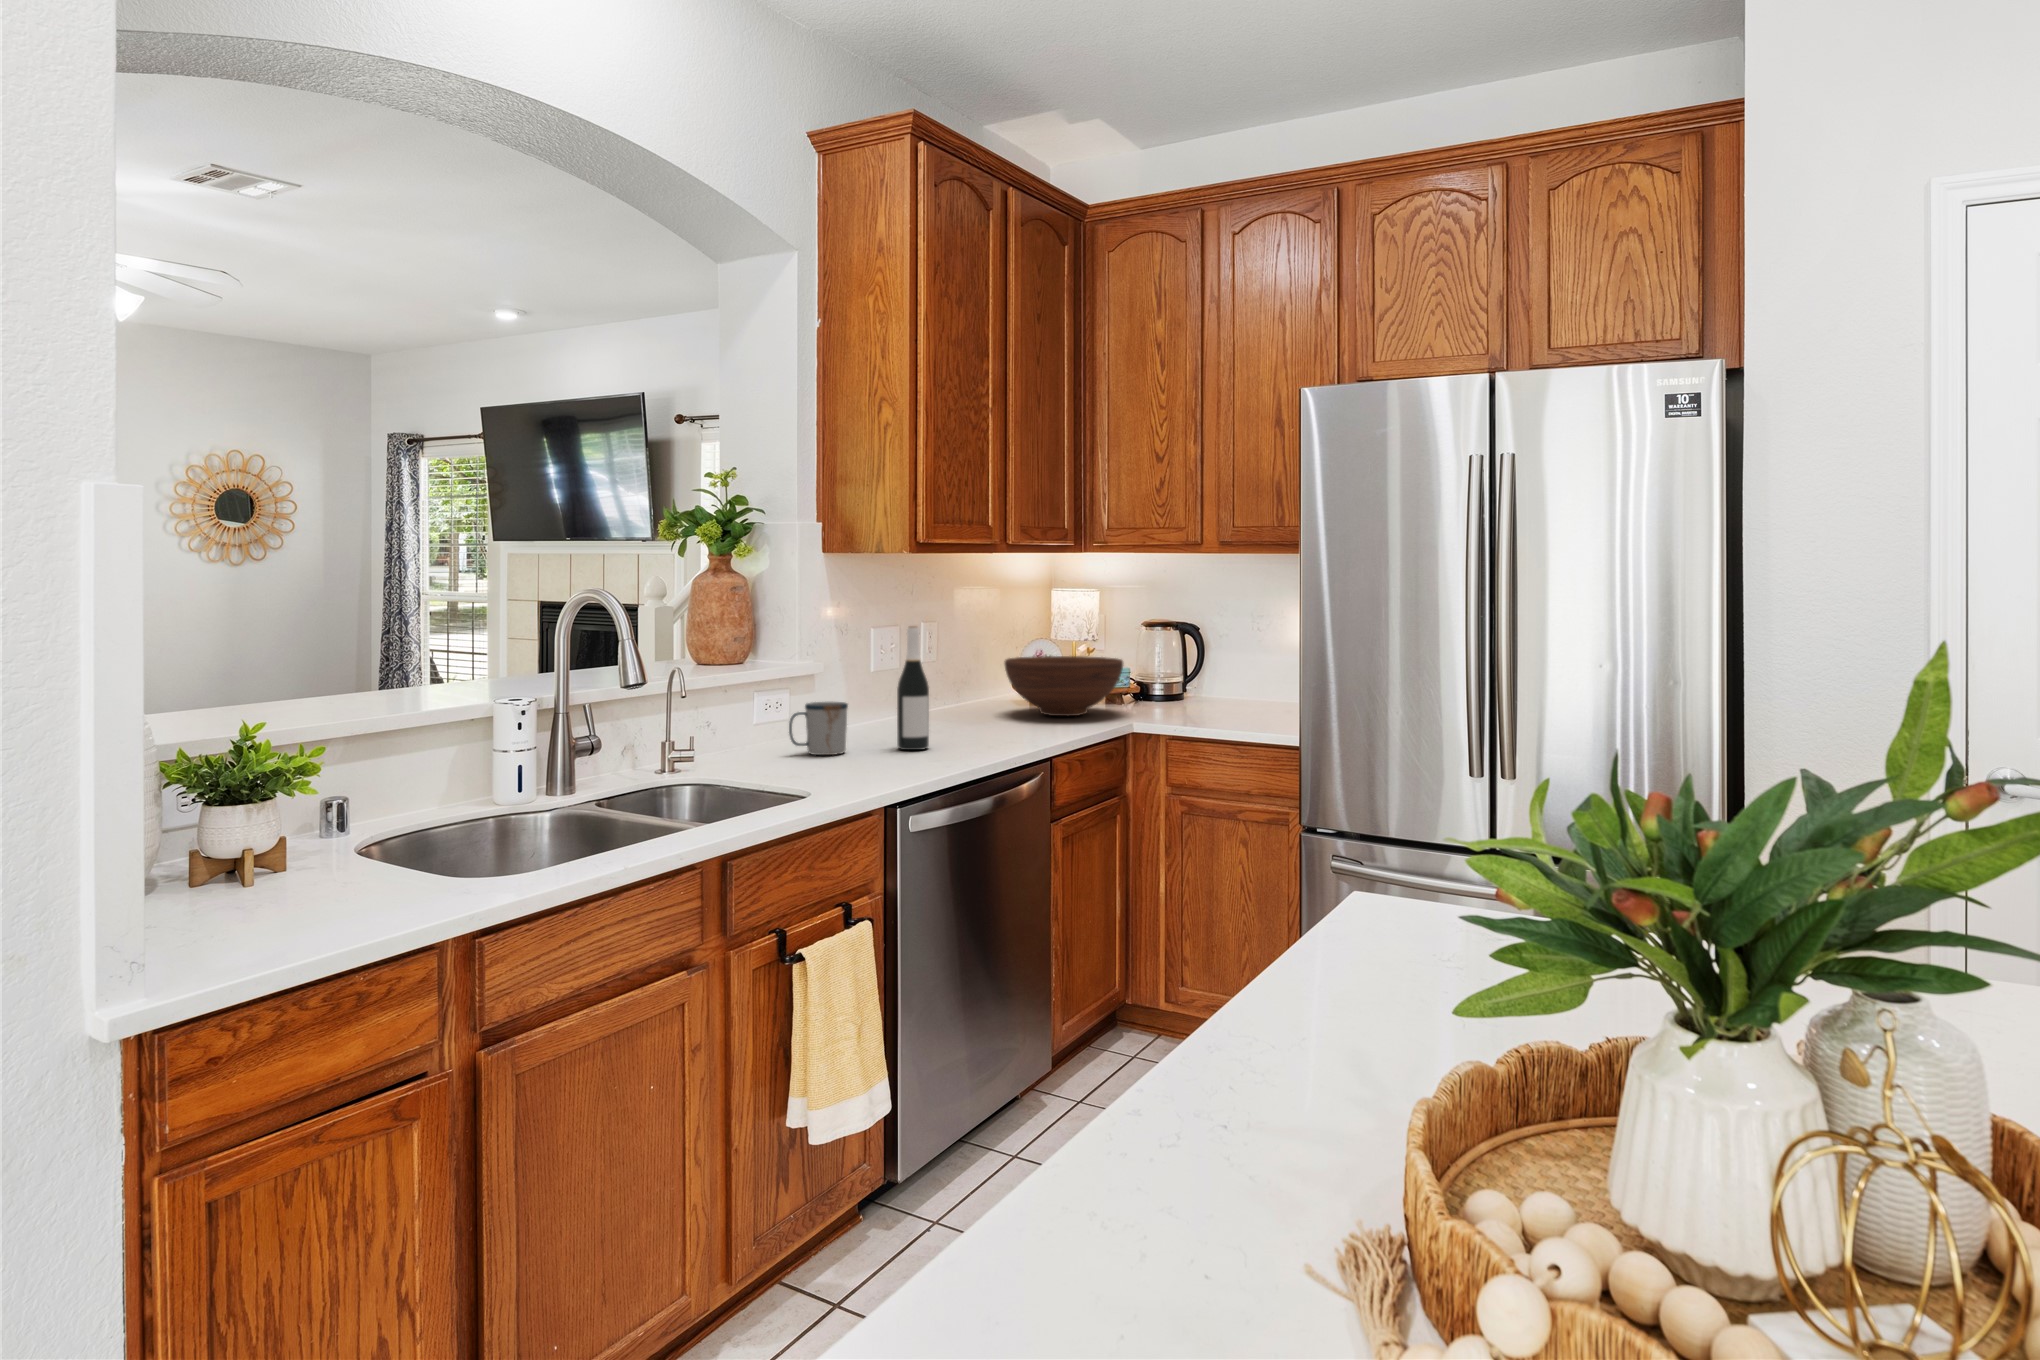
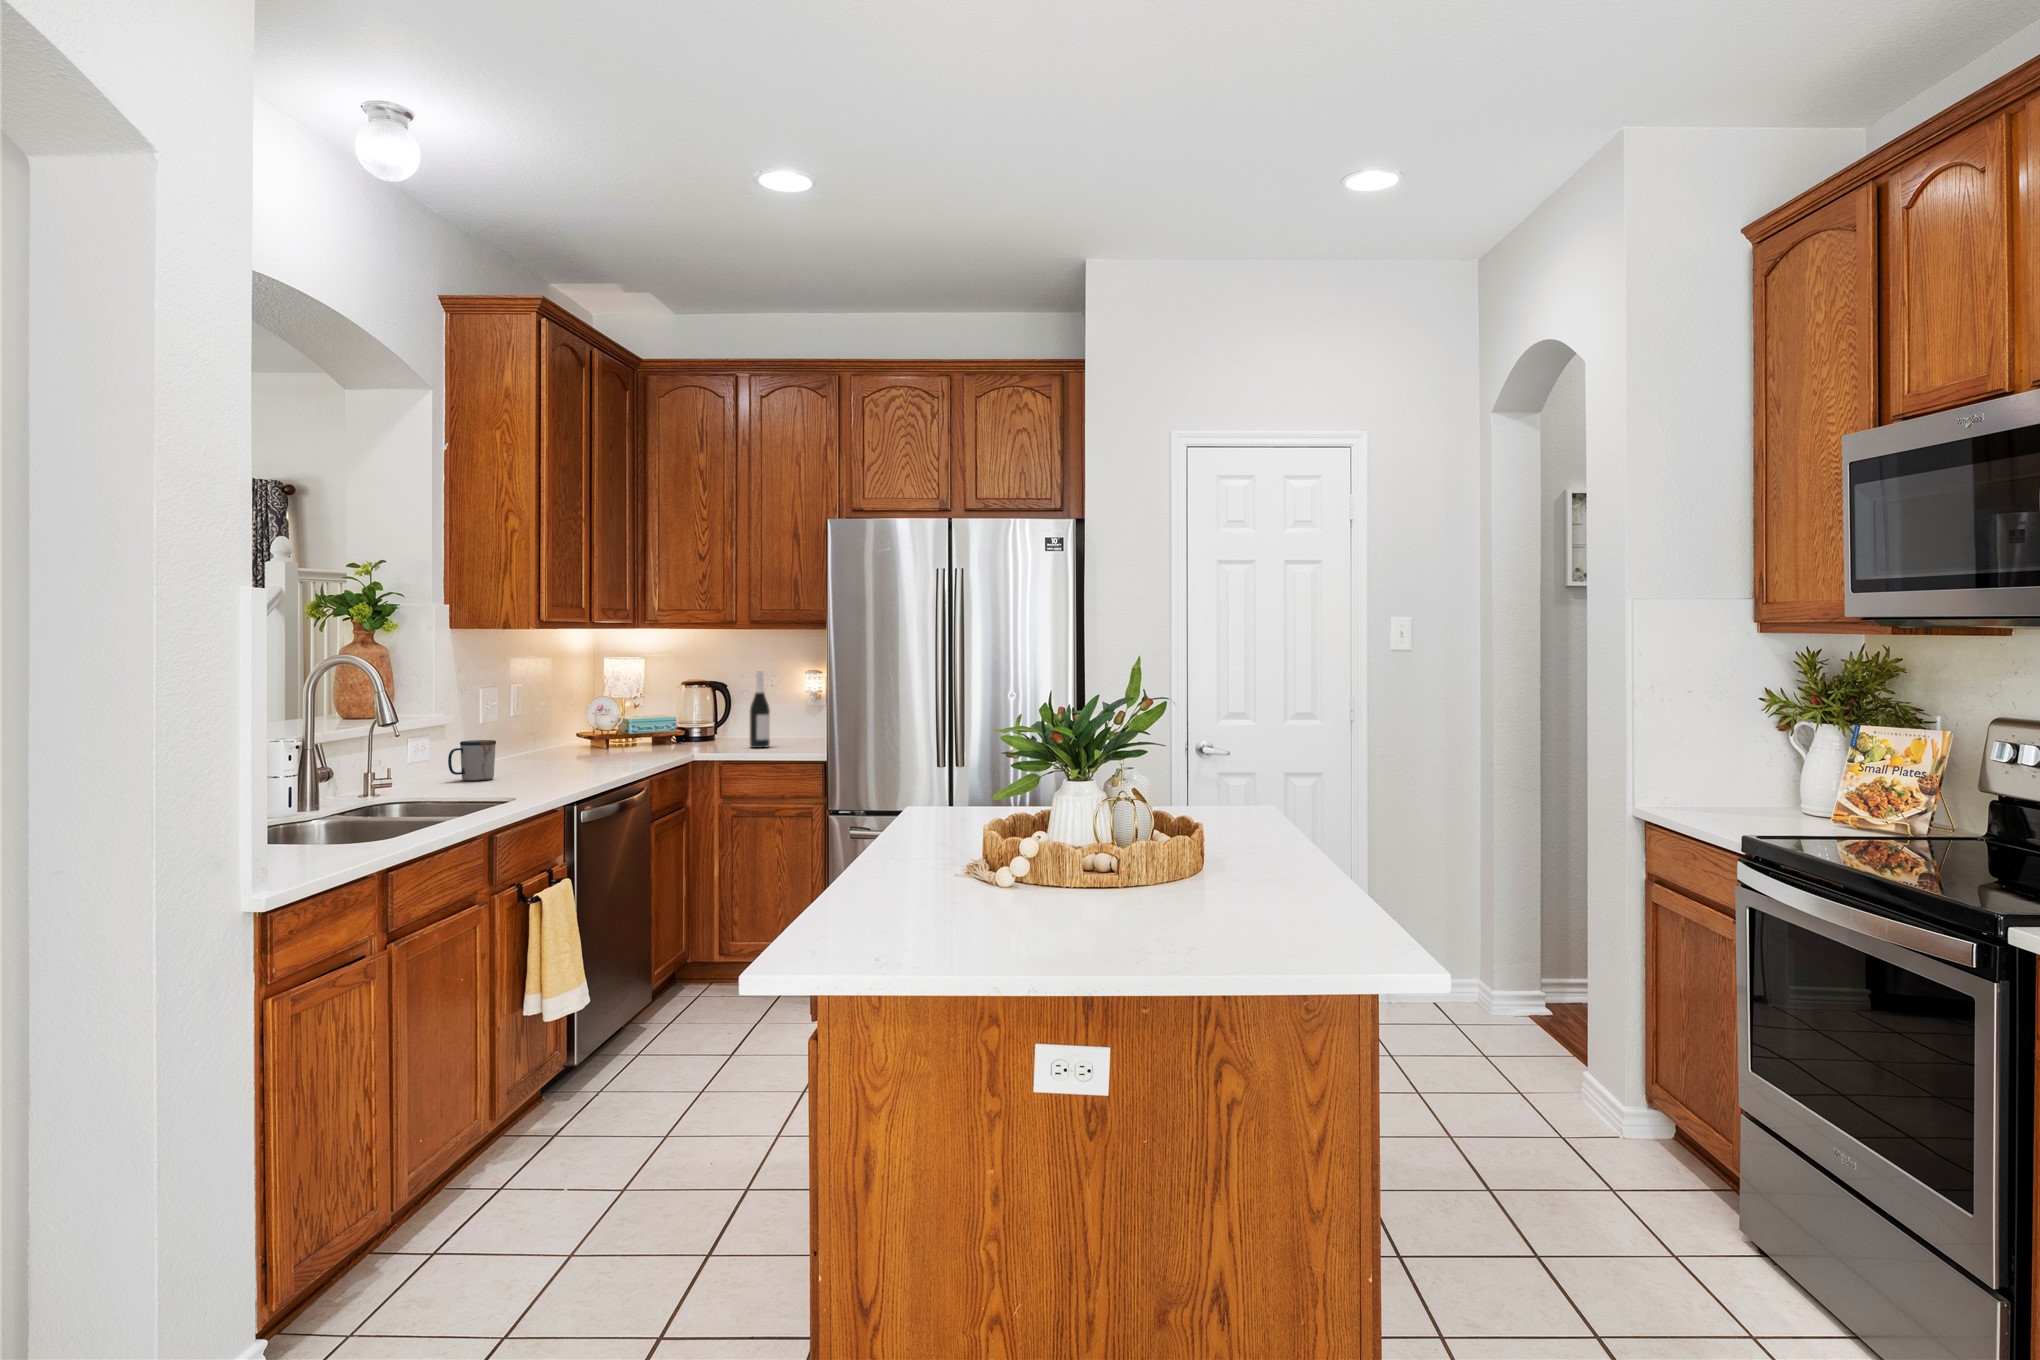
wine bottle: present [897,626,929,750] -> present [750,672,770,748]
fruit bowl: present [1004,656,1123,716] -> none [584,707,682,752]

